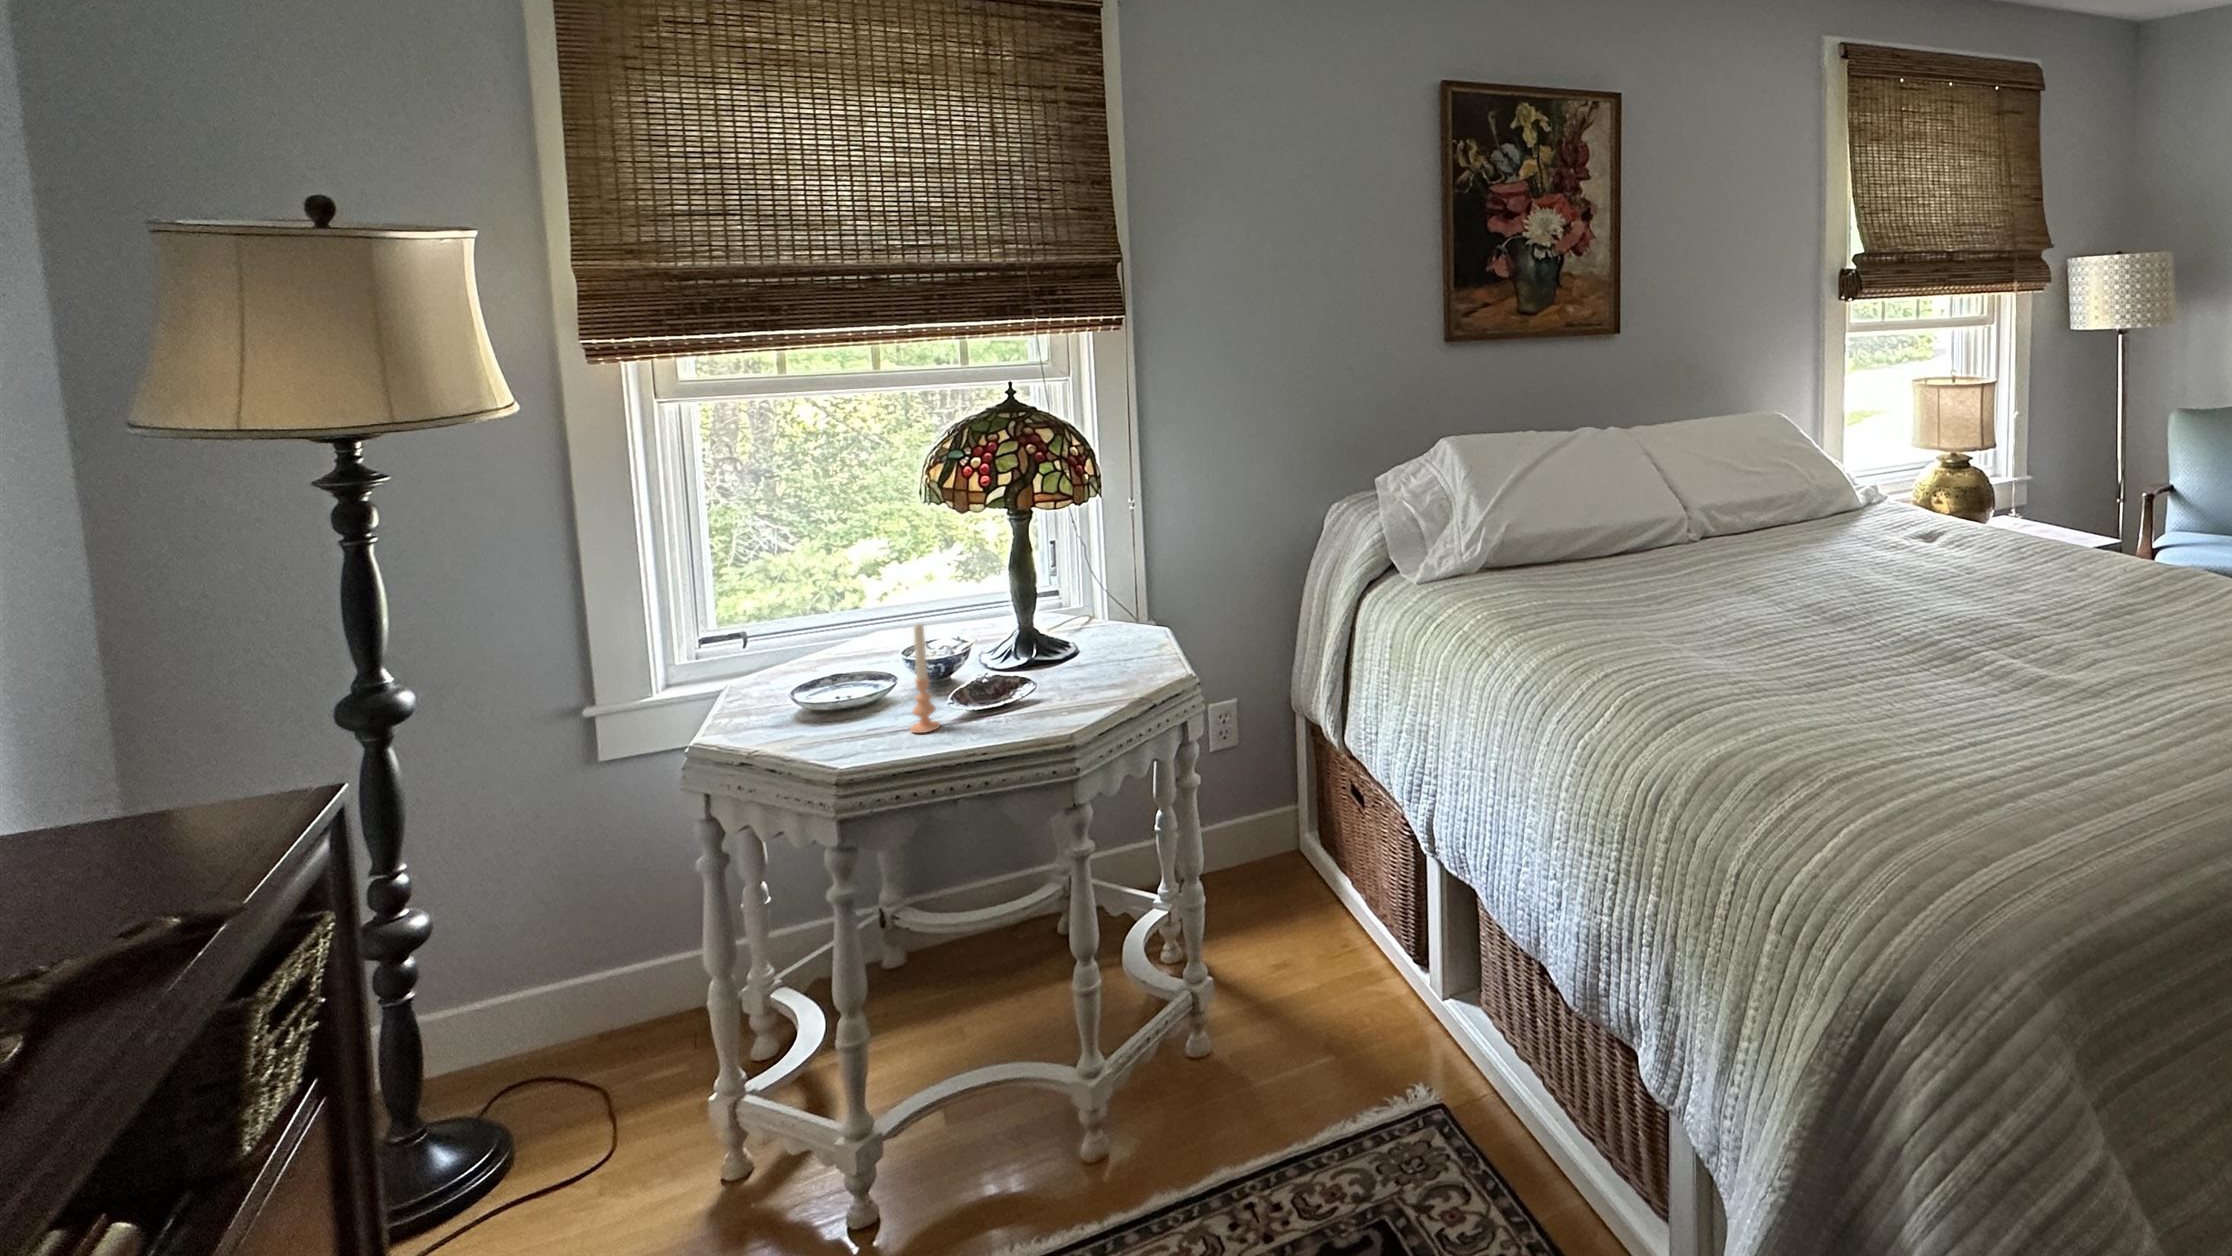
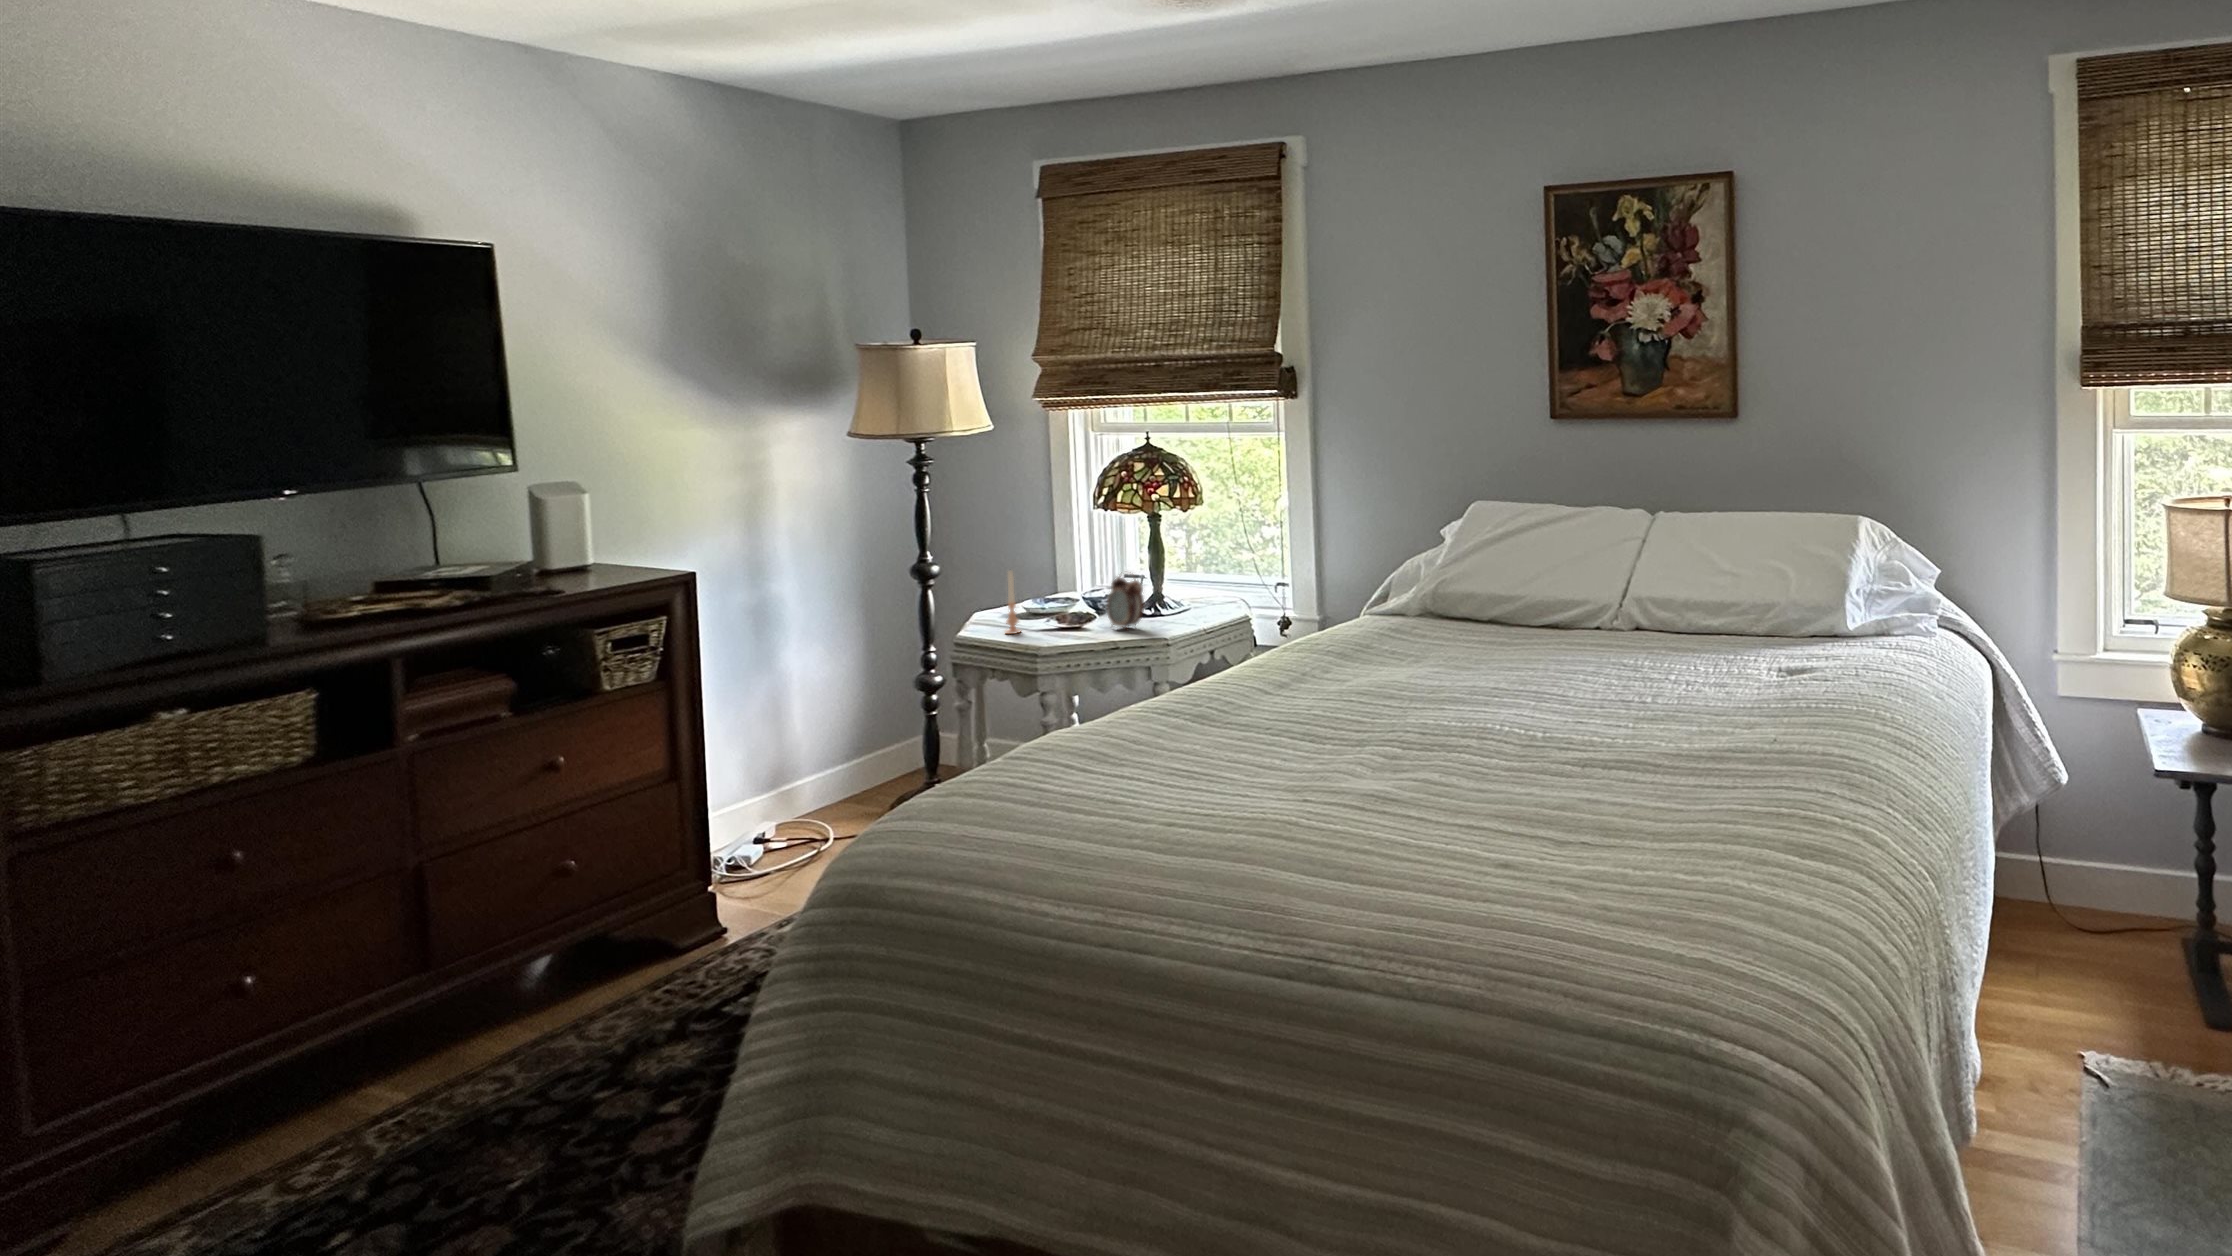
alarm clock: none [1061,589,1127,680] -> present [1106,576,1144,628]

